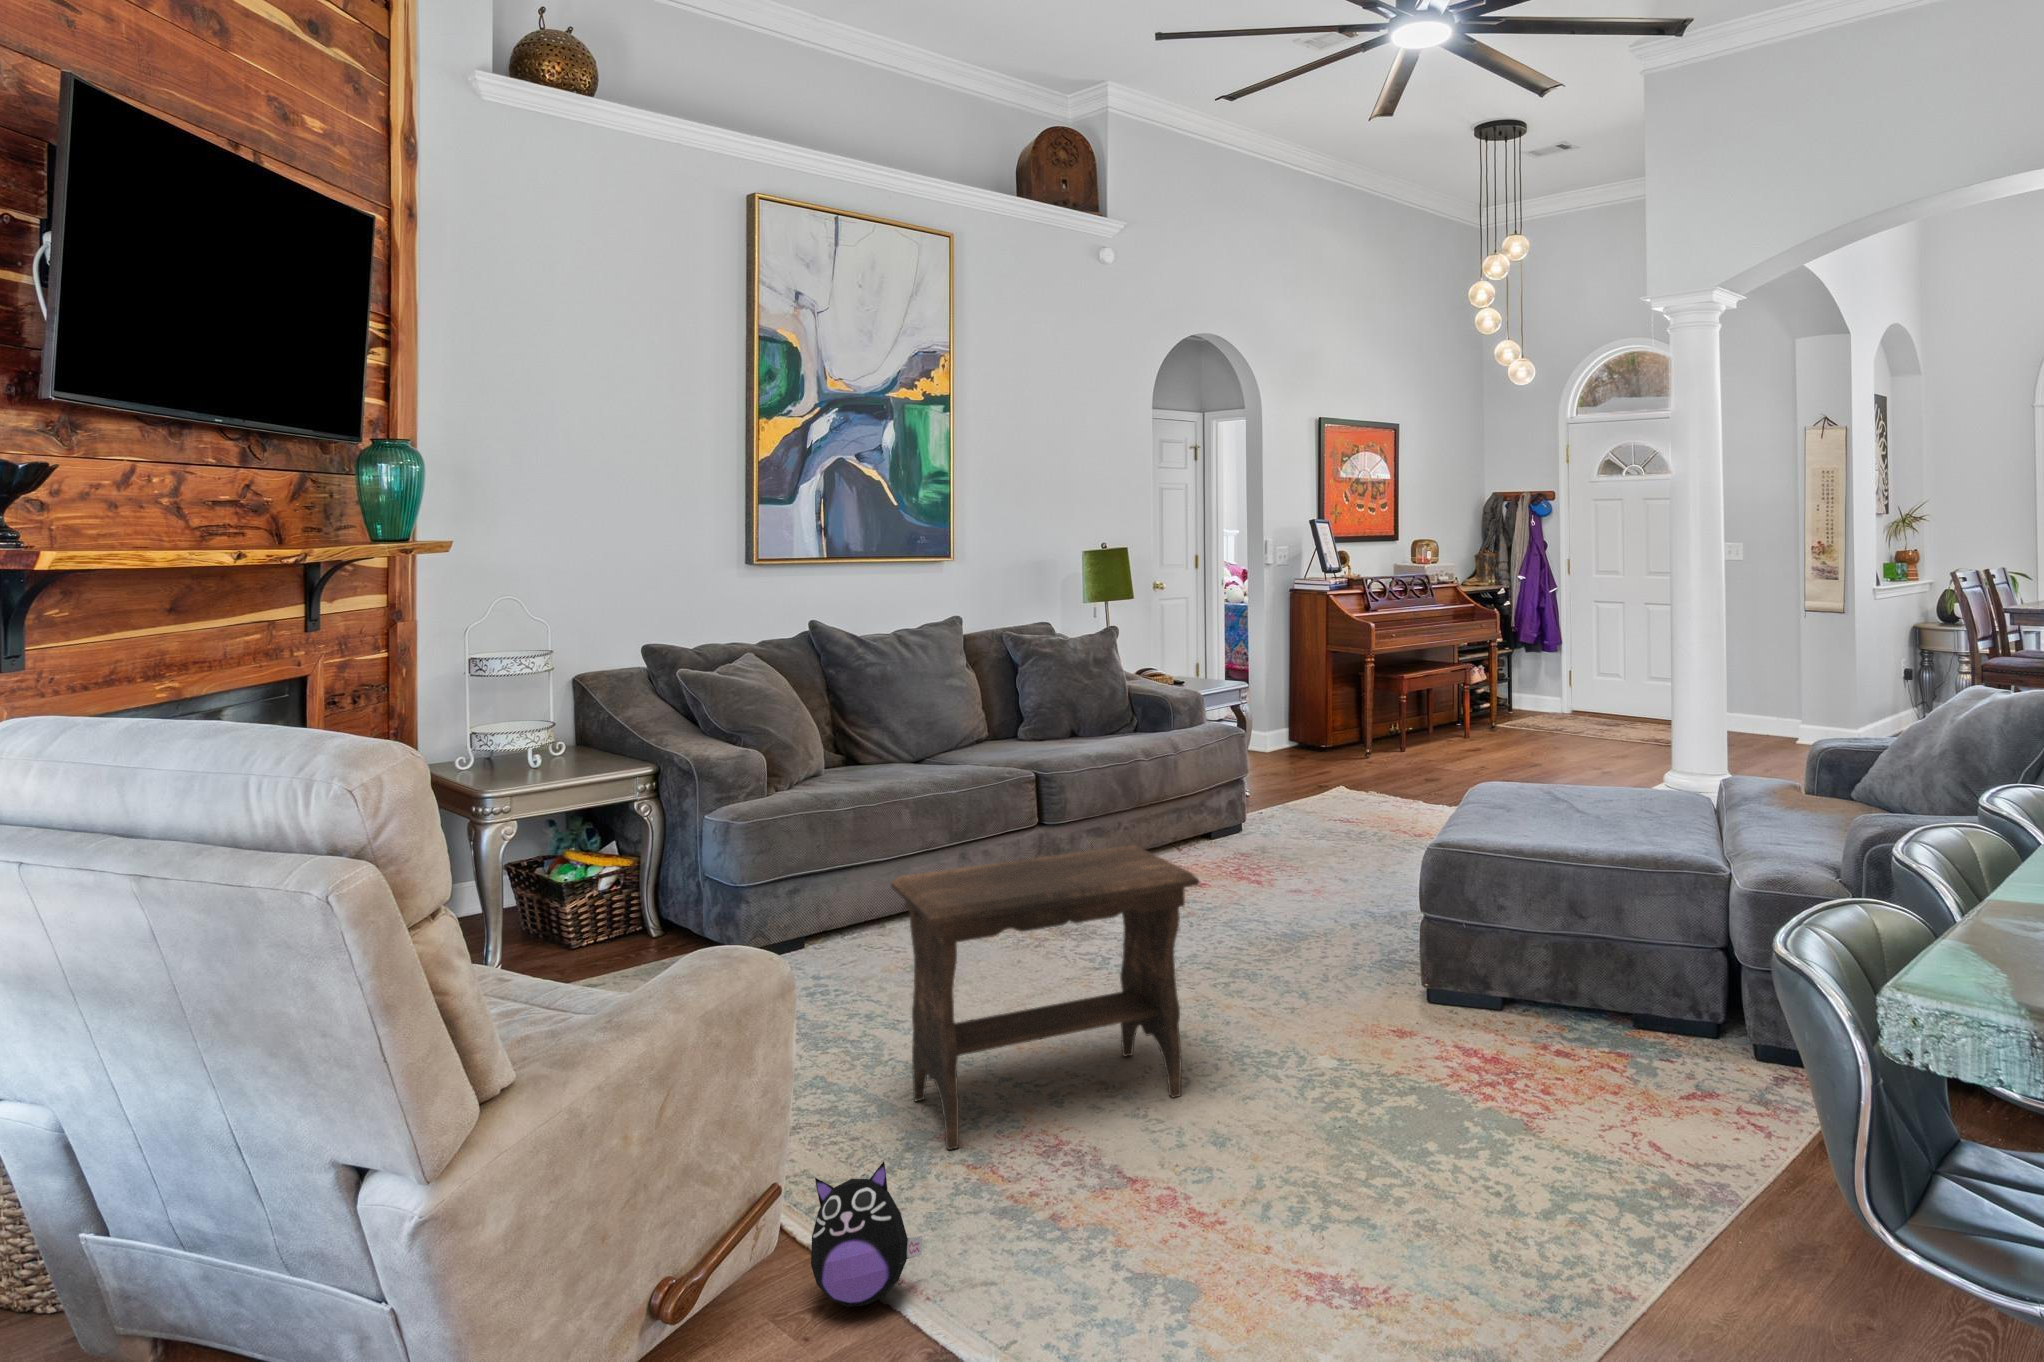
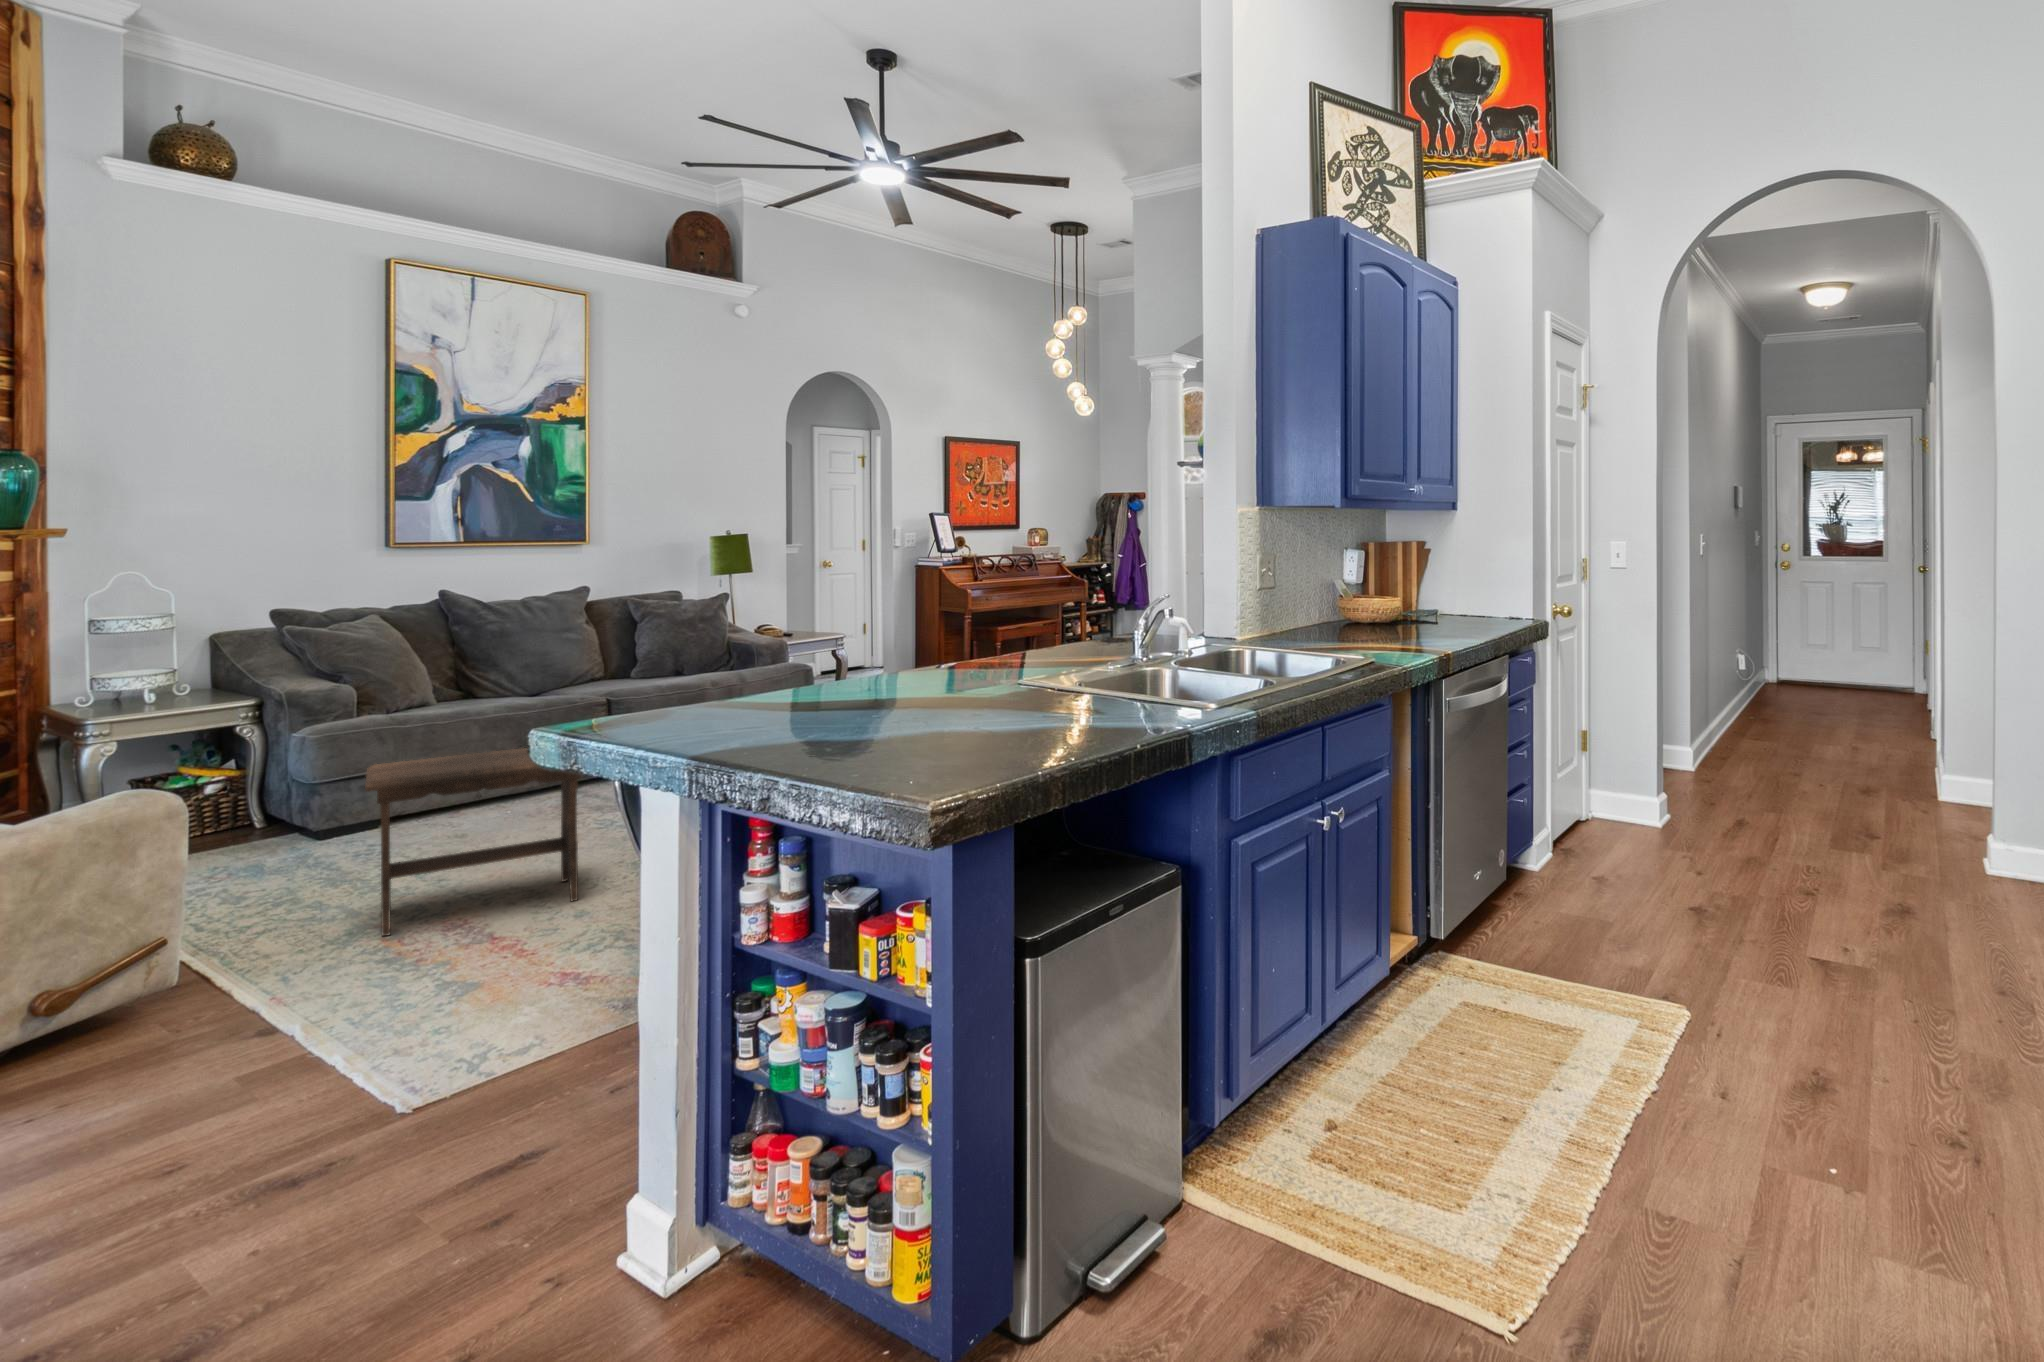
plush toy: present [811,1162,922,1307] -> none [211,927,301,1012]

